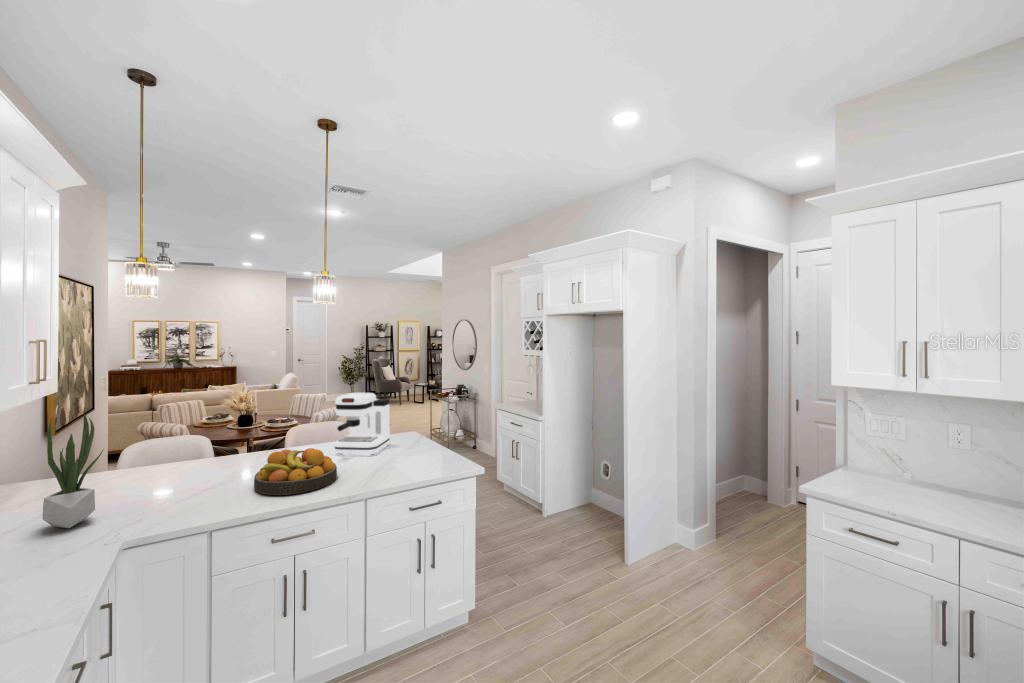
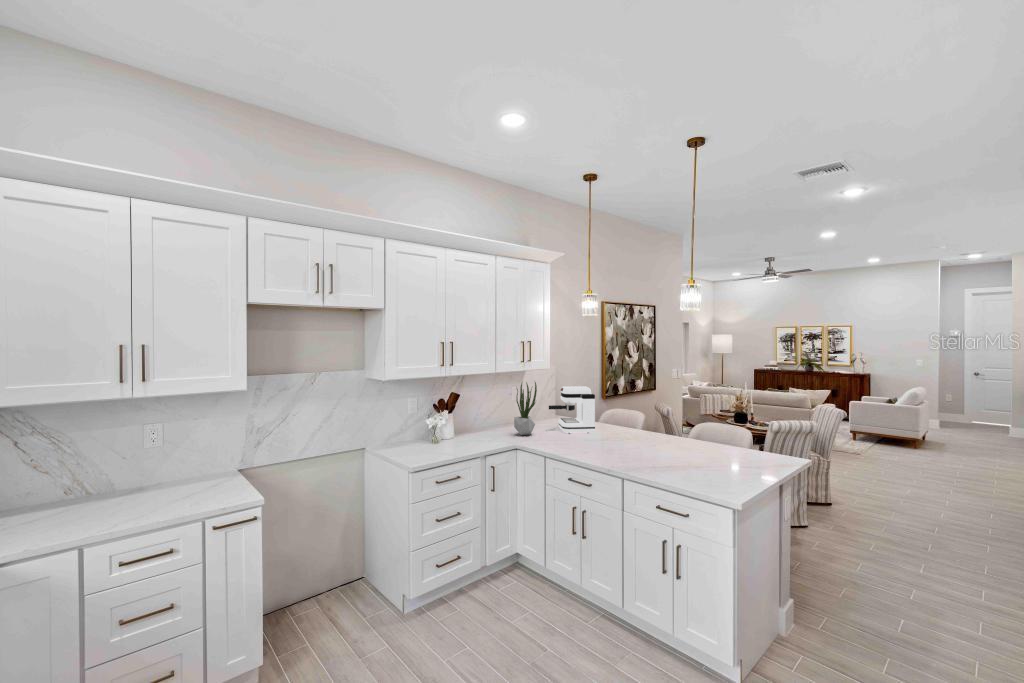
coffee maker: present [334,393,390,454] -> present [549,386,595,433]
fruit bowl: present [254,448,337,495] -> none [584,425,642,459]

